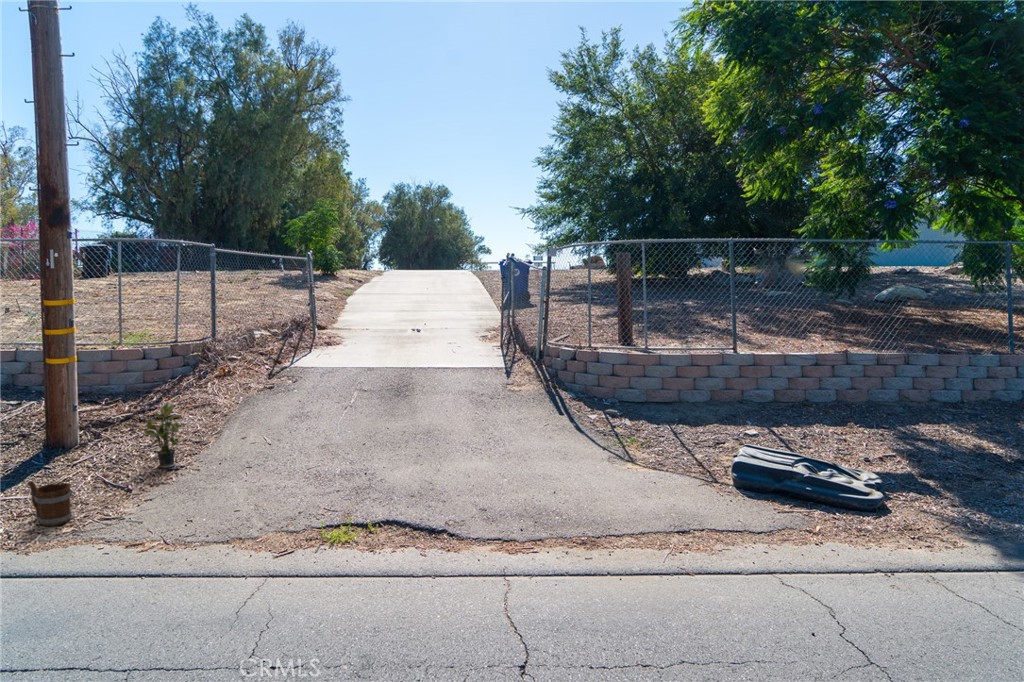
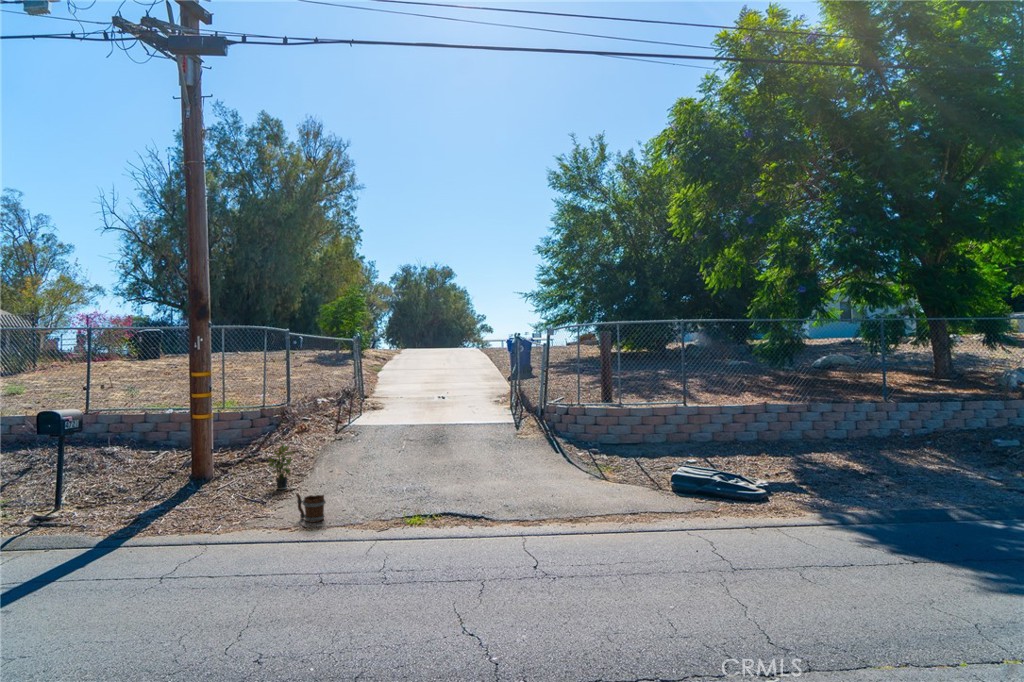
bucket: present [28,481,73,526] -> present [296,494,326,523]

